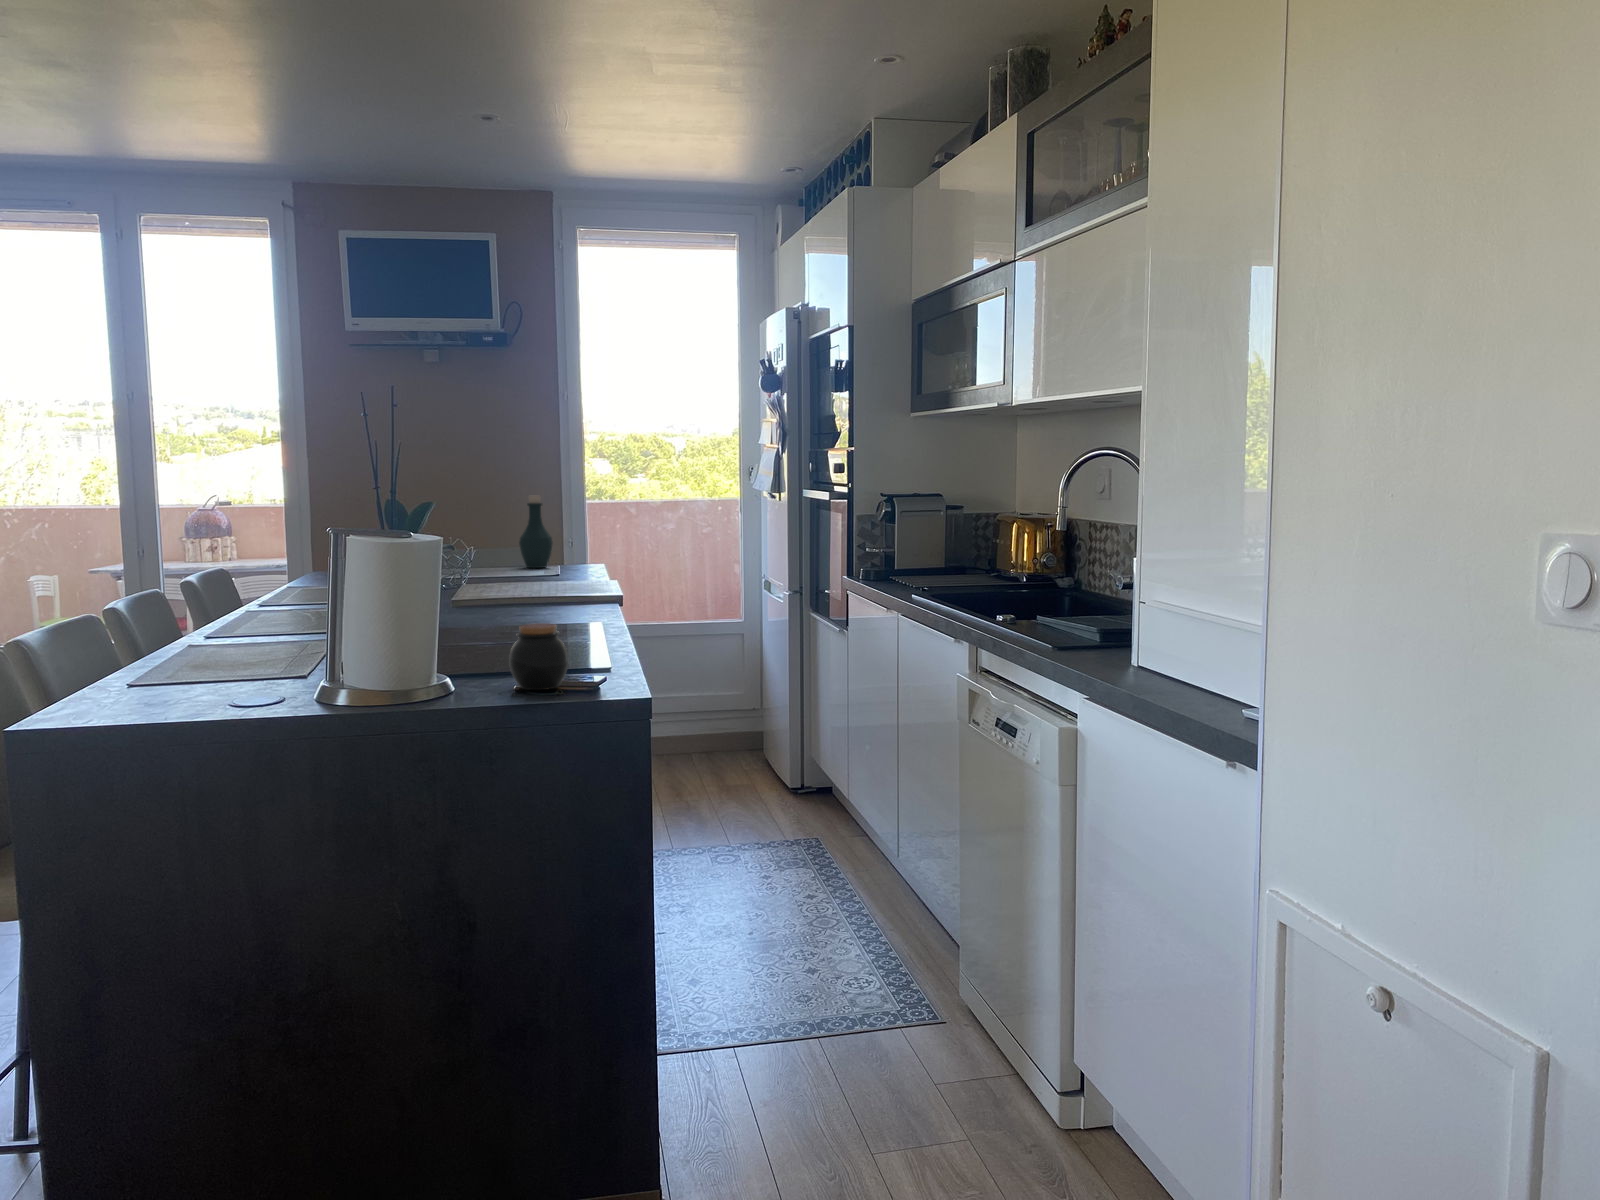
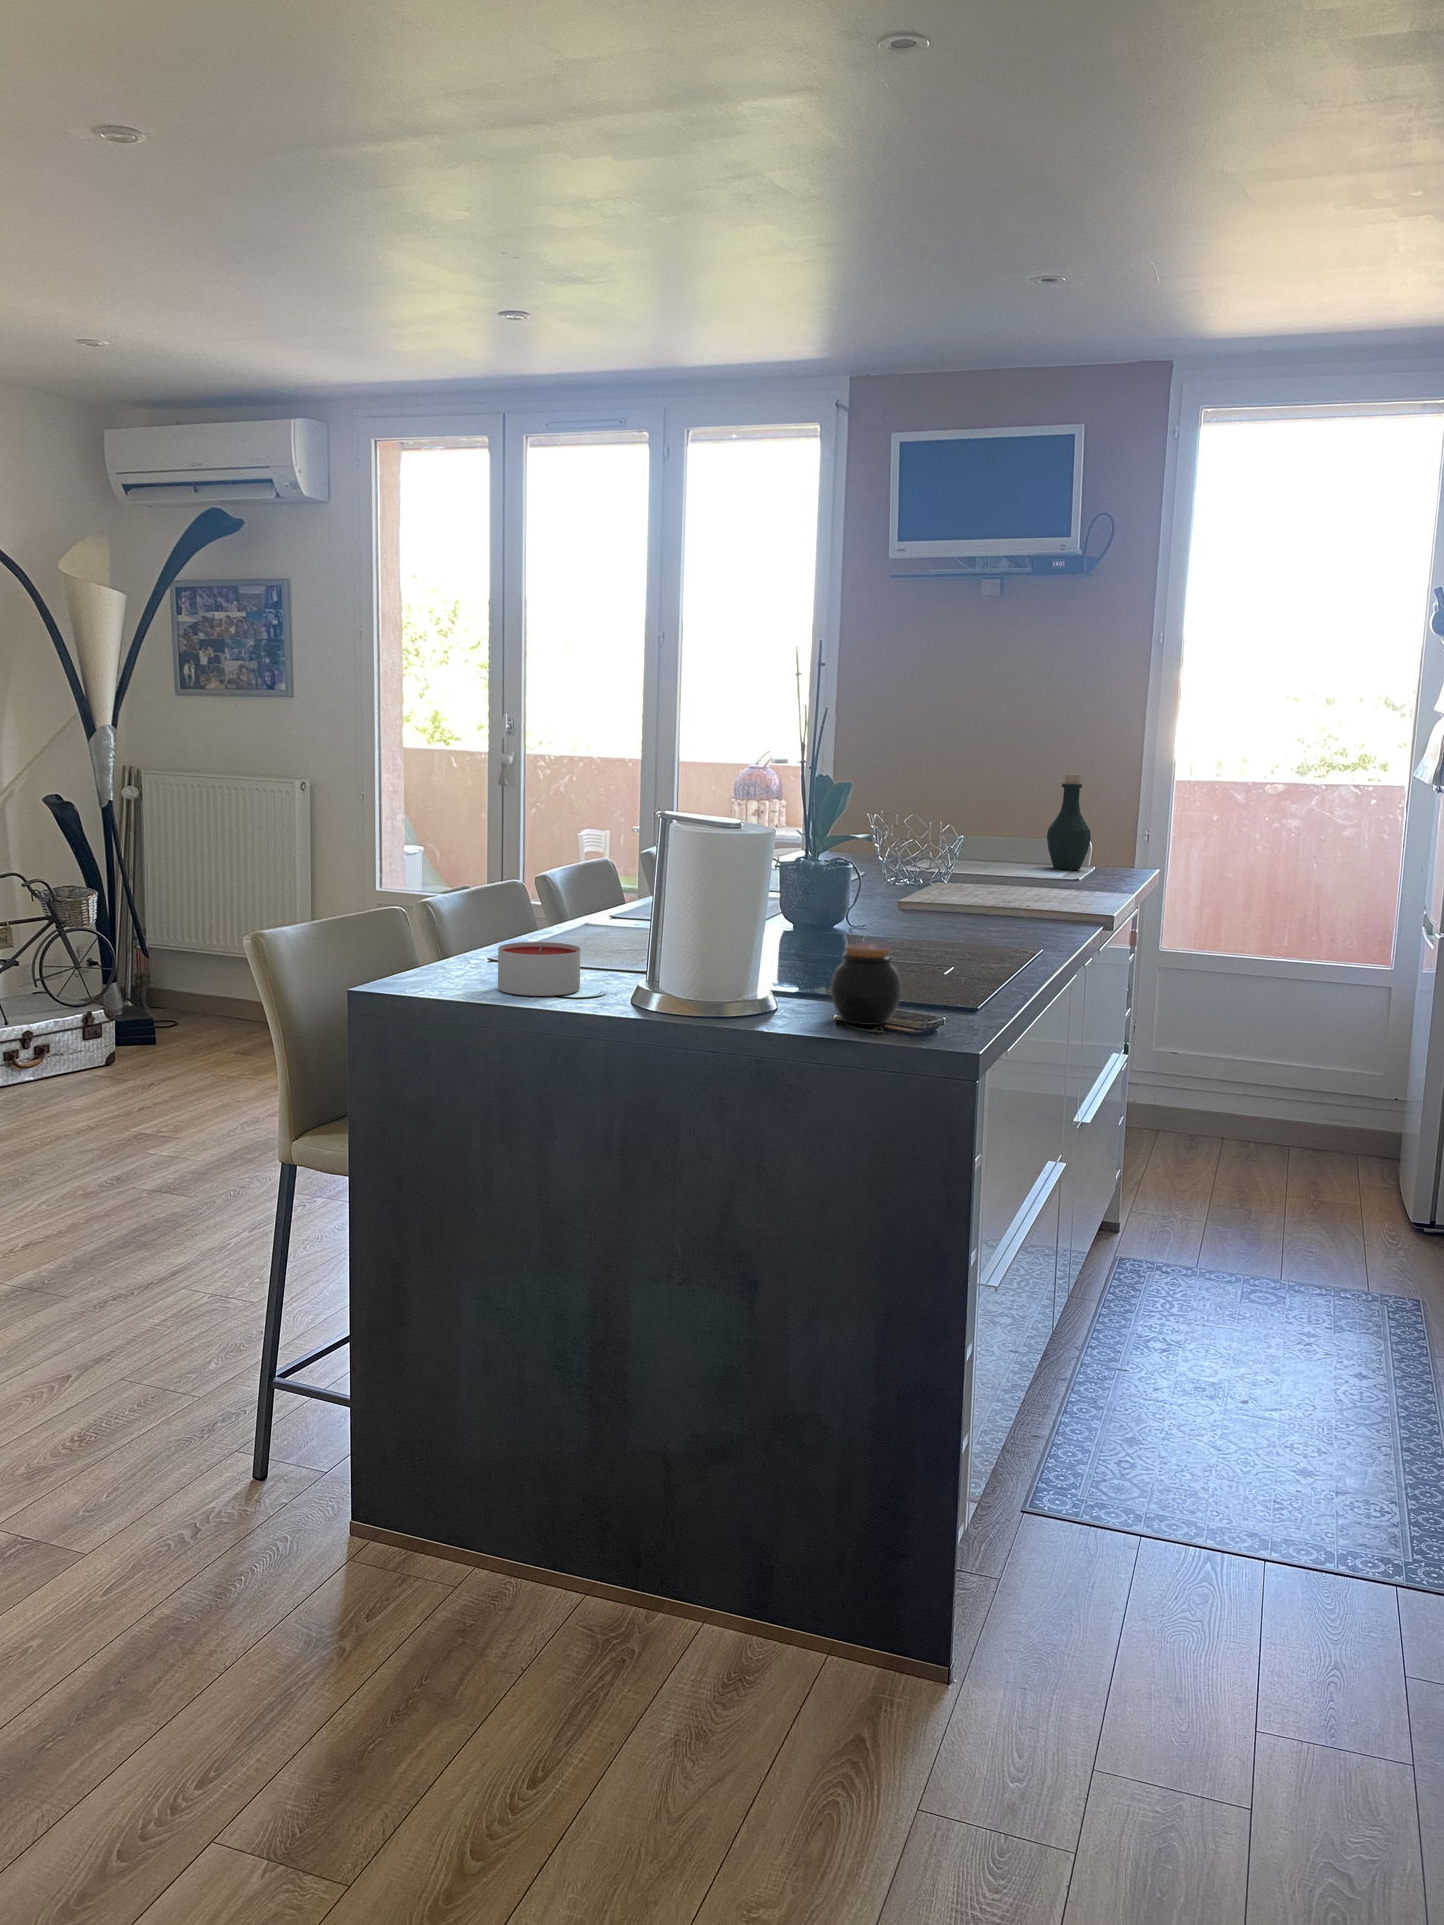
candle: none [167,656,255,708] -> present [498,942,580,996]

